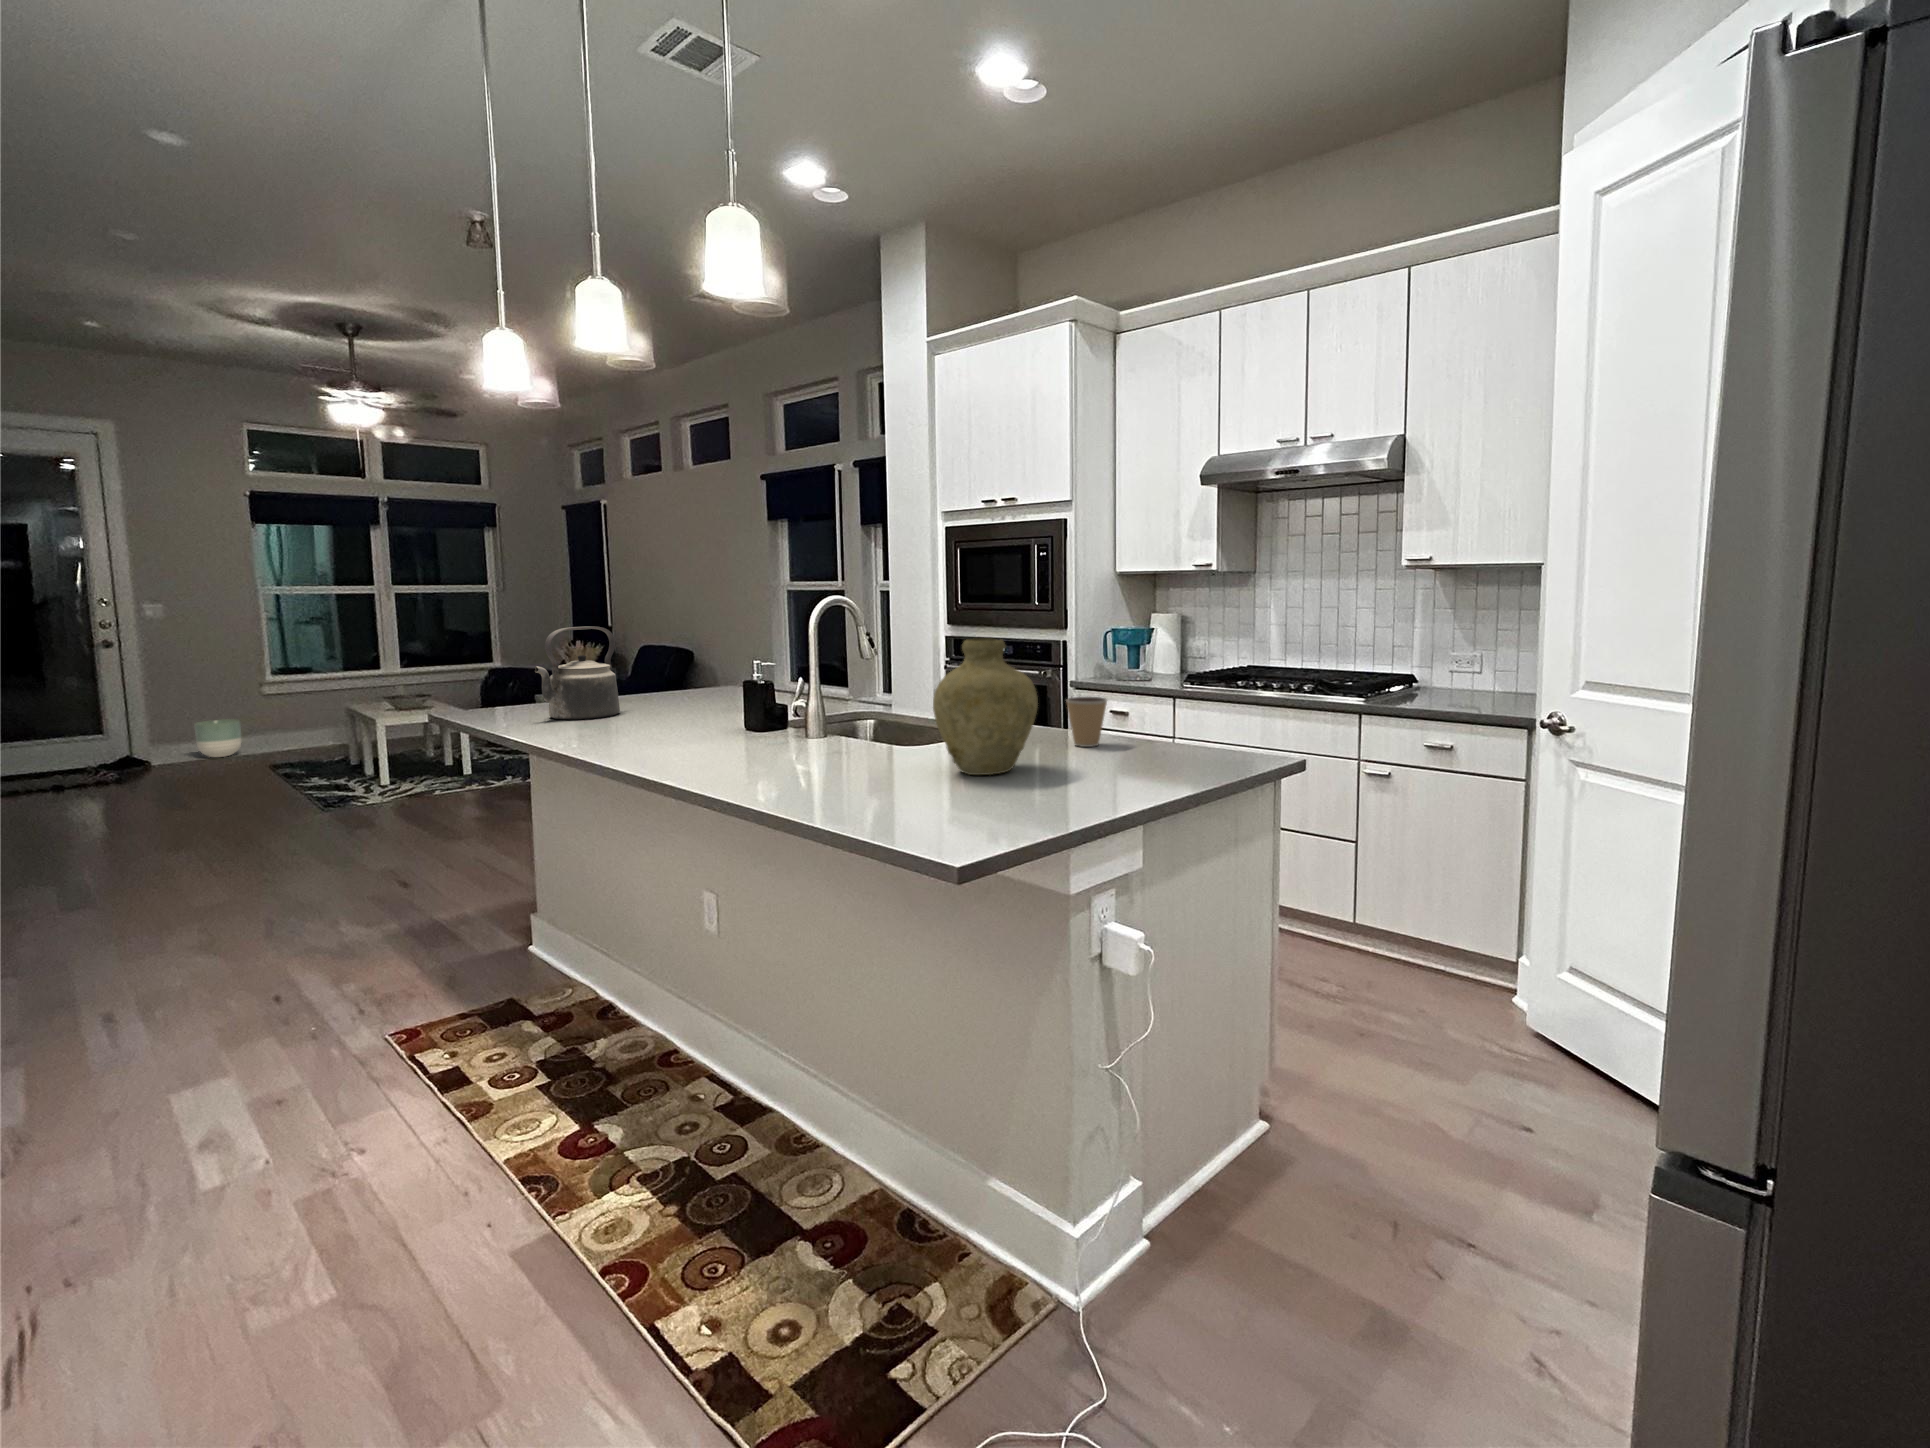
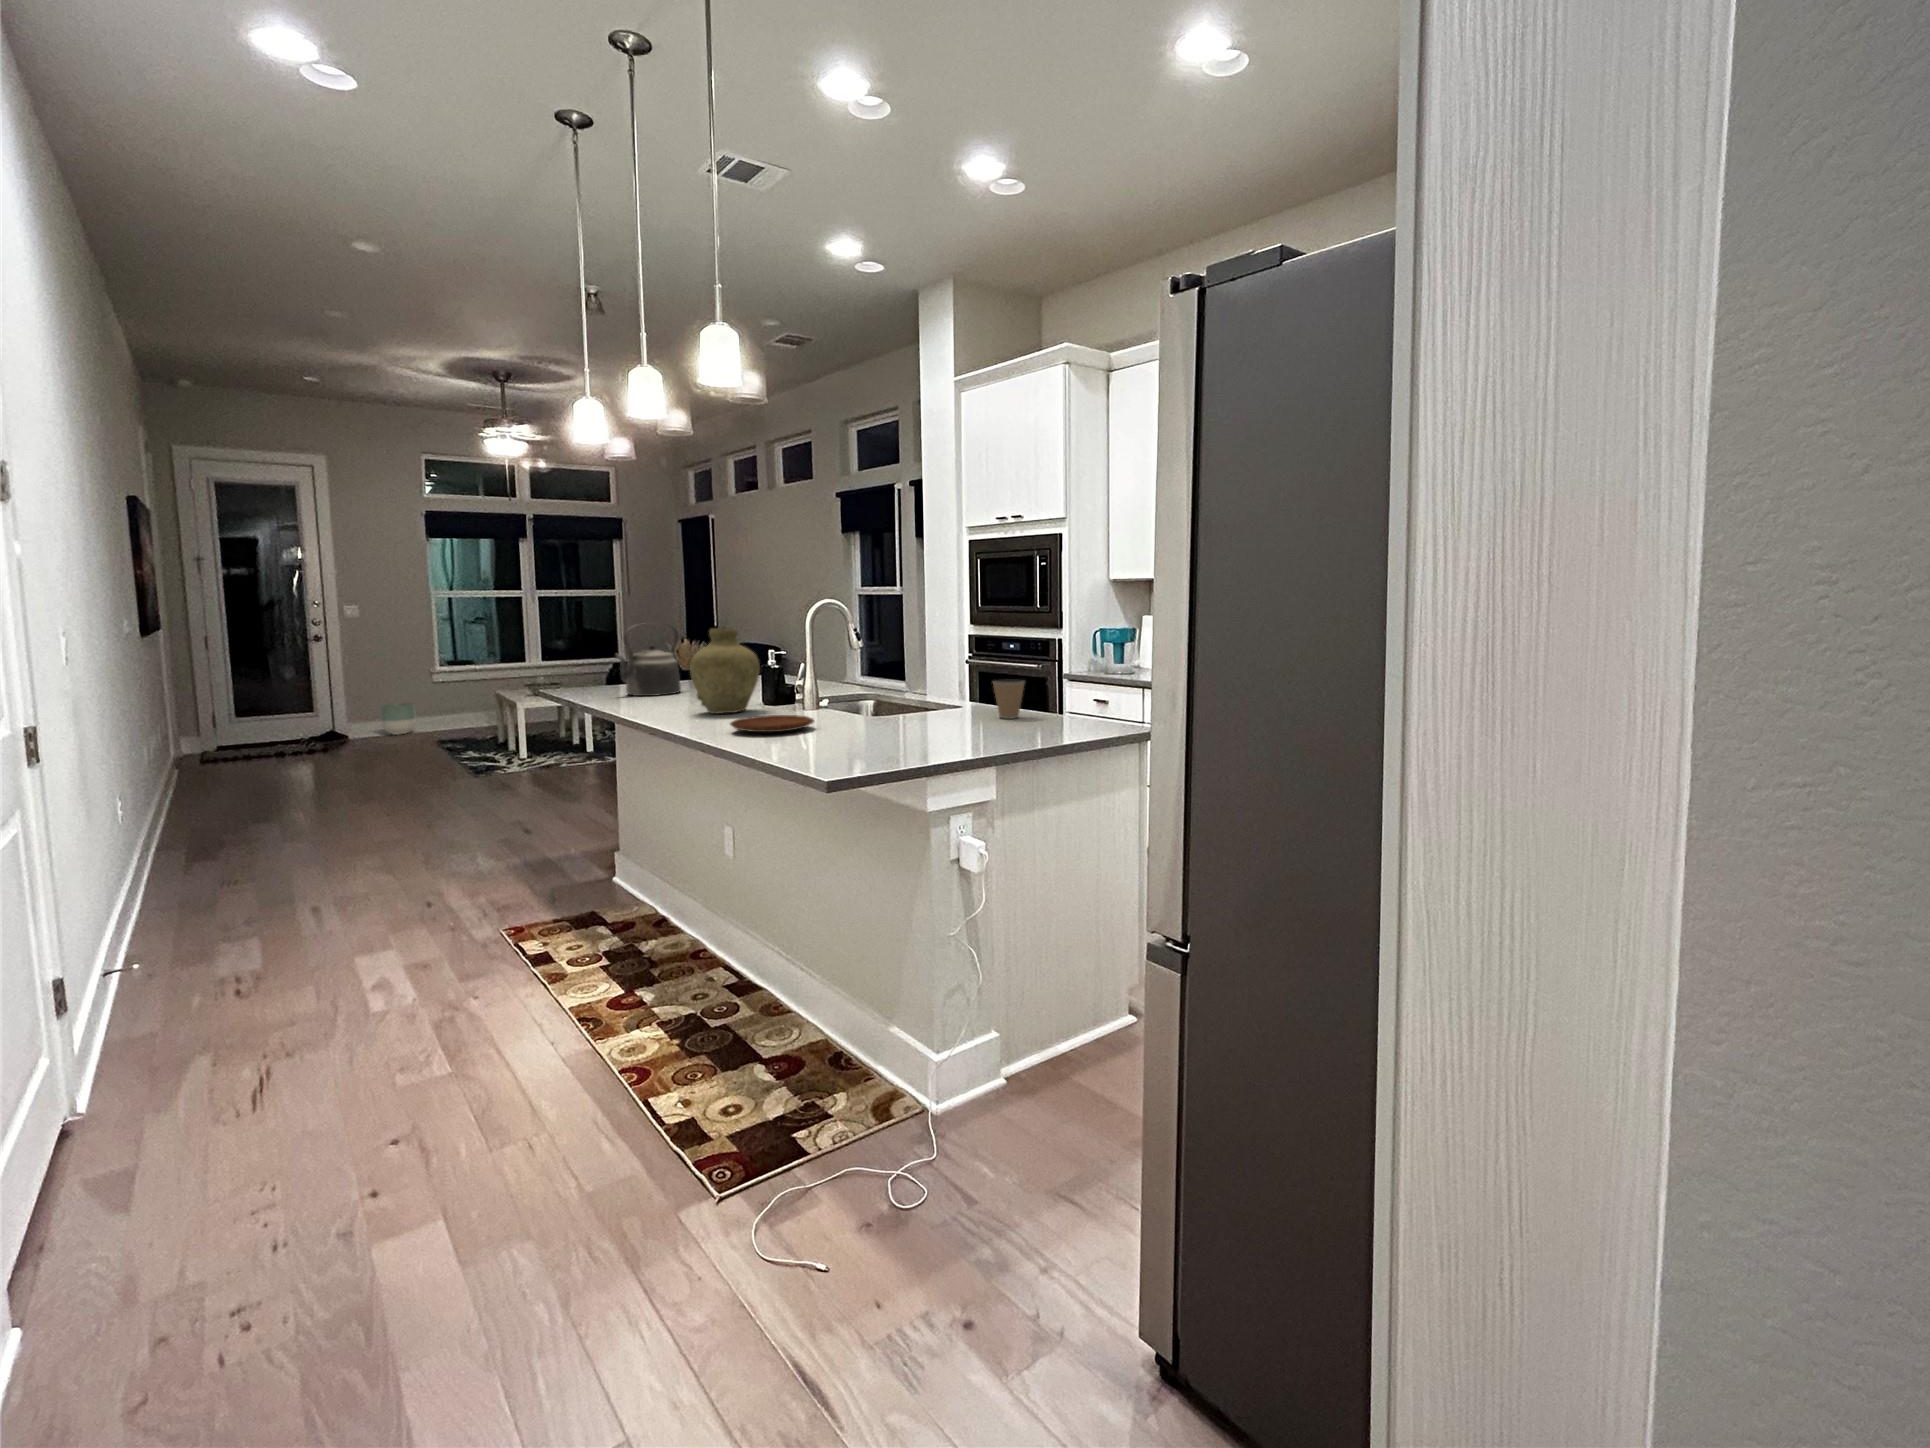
vase: present [933,638,1038,775] -> present [690,628,760,714]
tray: none [736,750,850,777] -> present [730,715,814,732]

